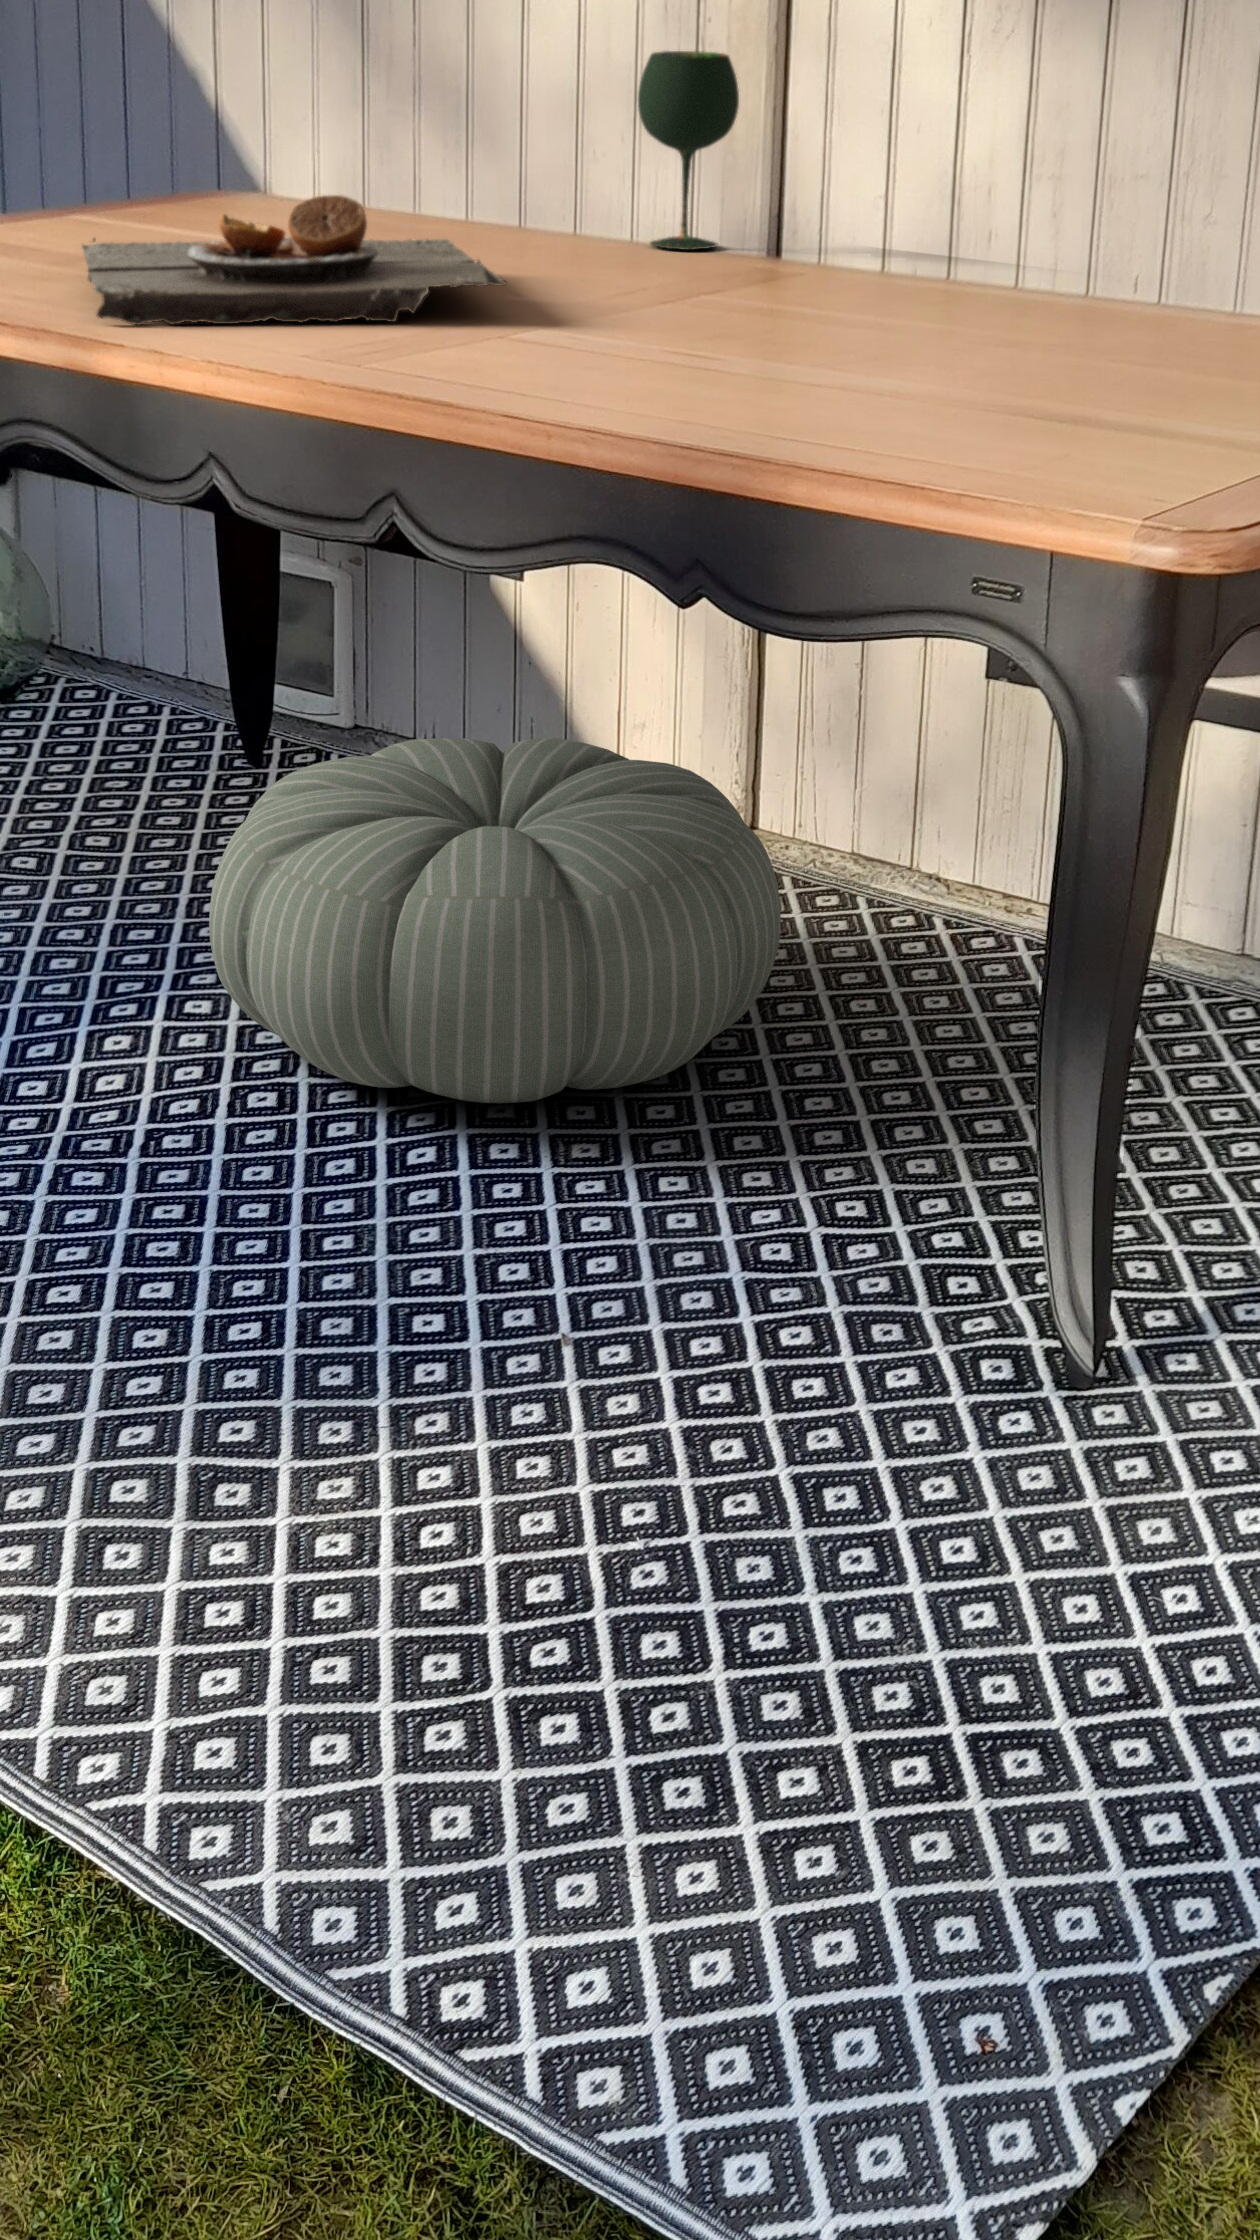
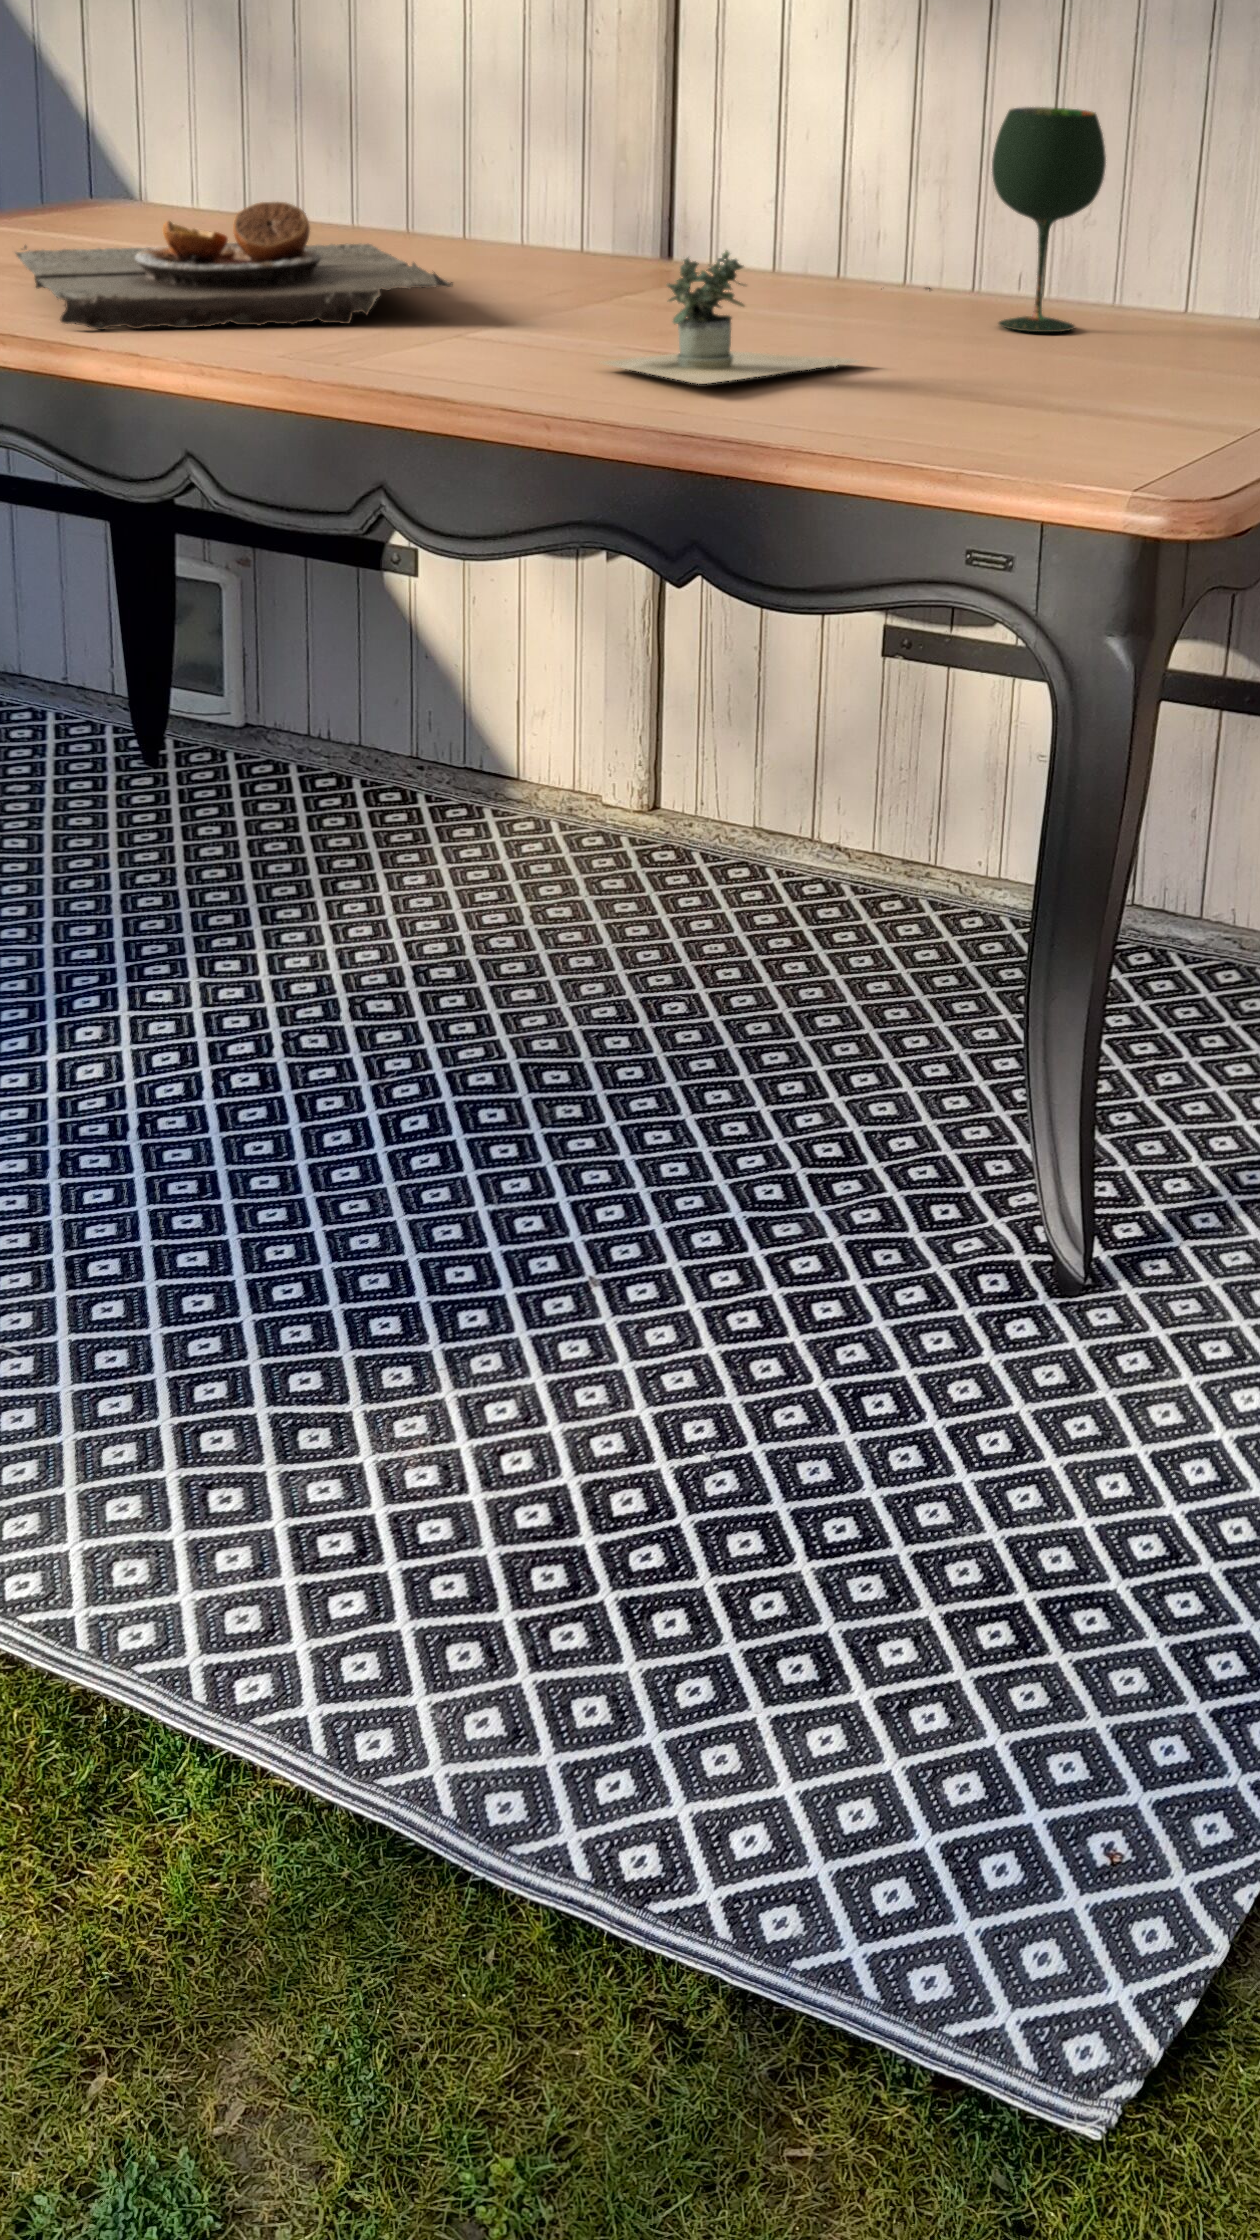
wine glass: present [638,51,739,250] -> present [992,107,1106,332]
potted plant: none [624,248,1000,391] -> present [599,251,931,384]
pouf: present [209,738,781,1103] -> none [179,723,725,1071]

